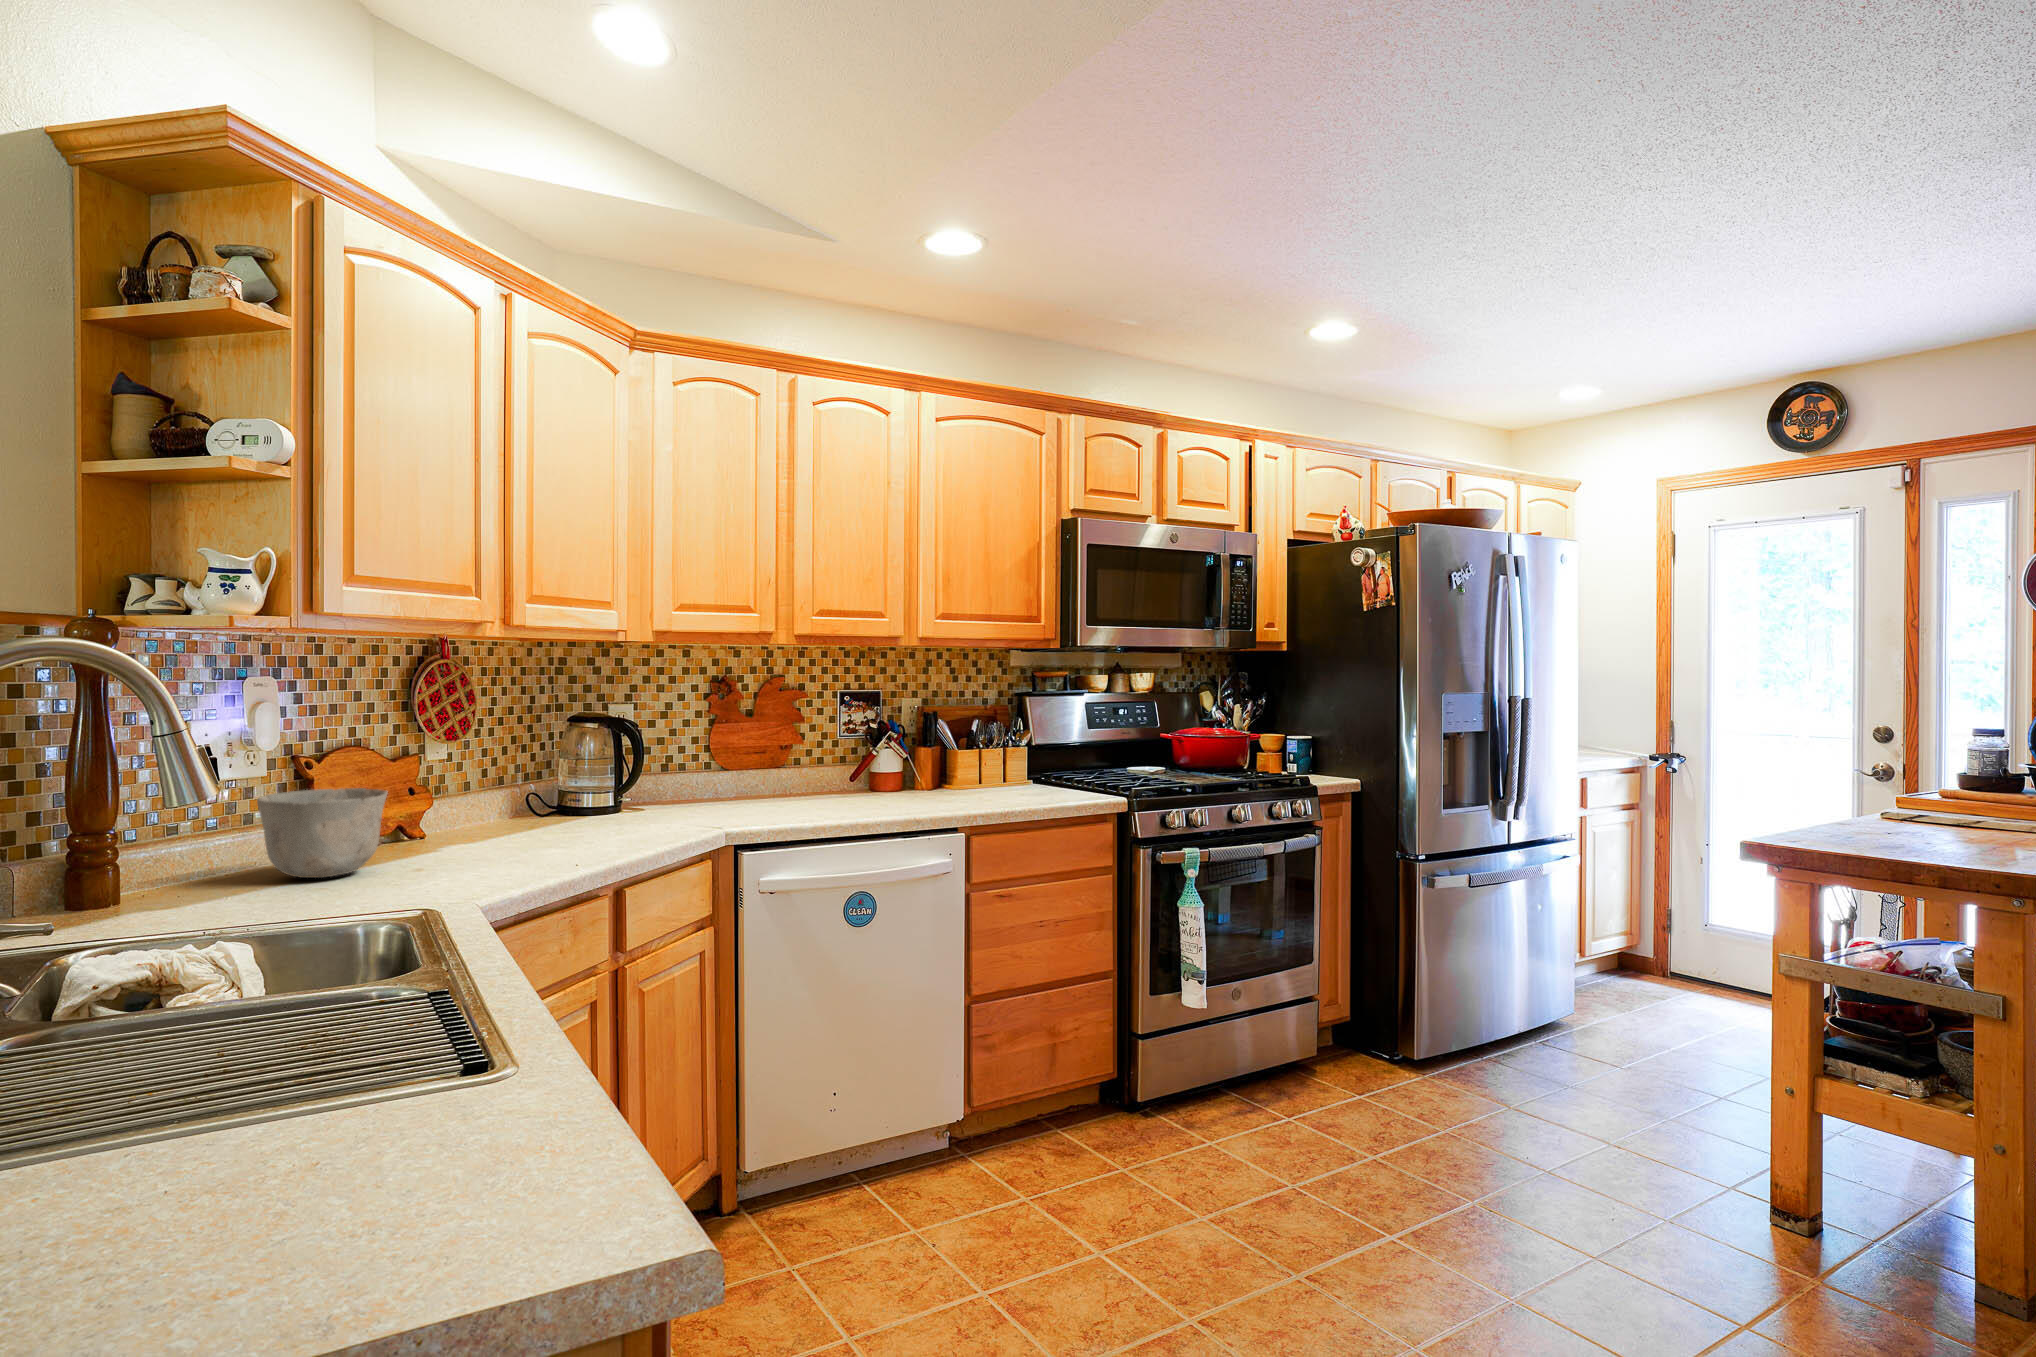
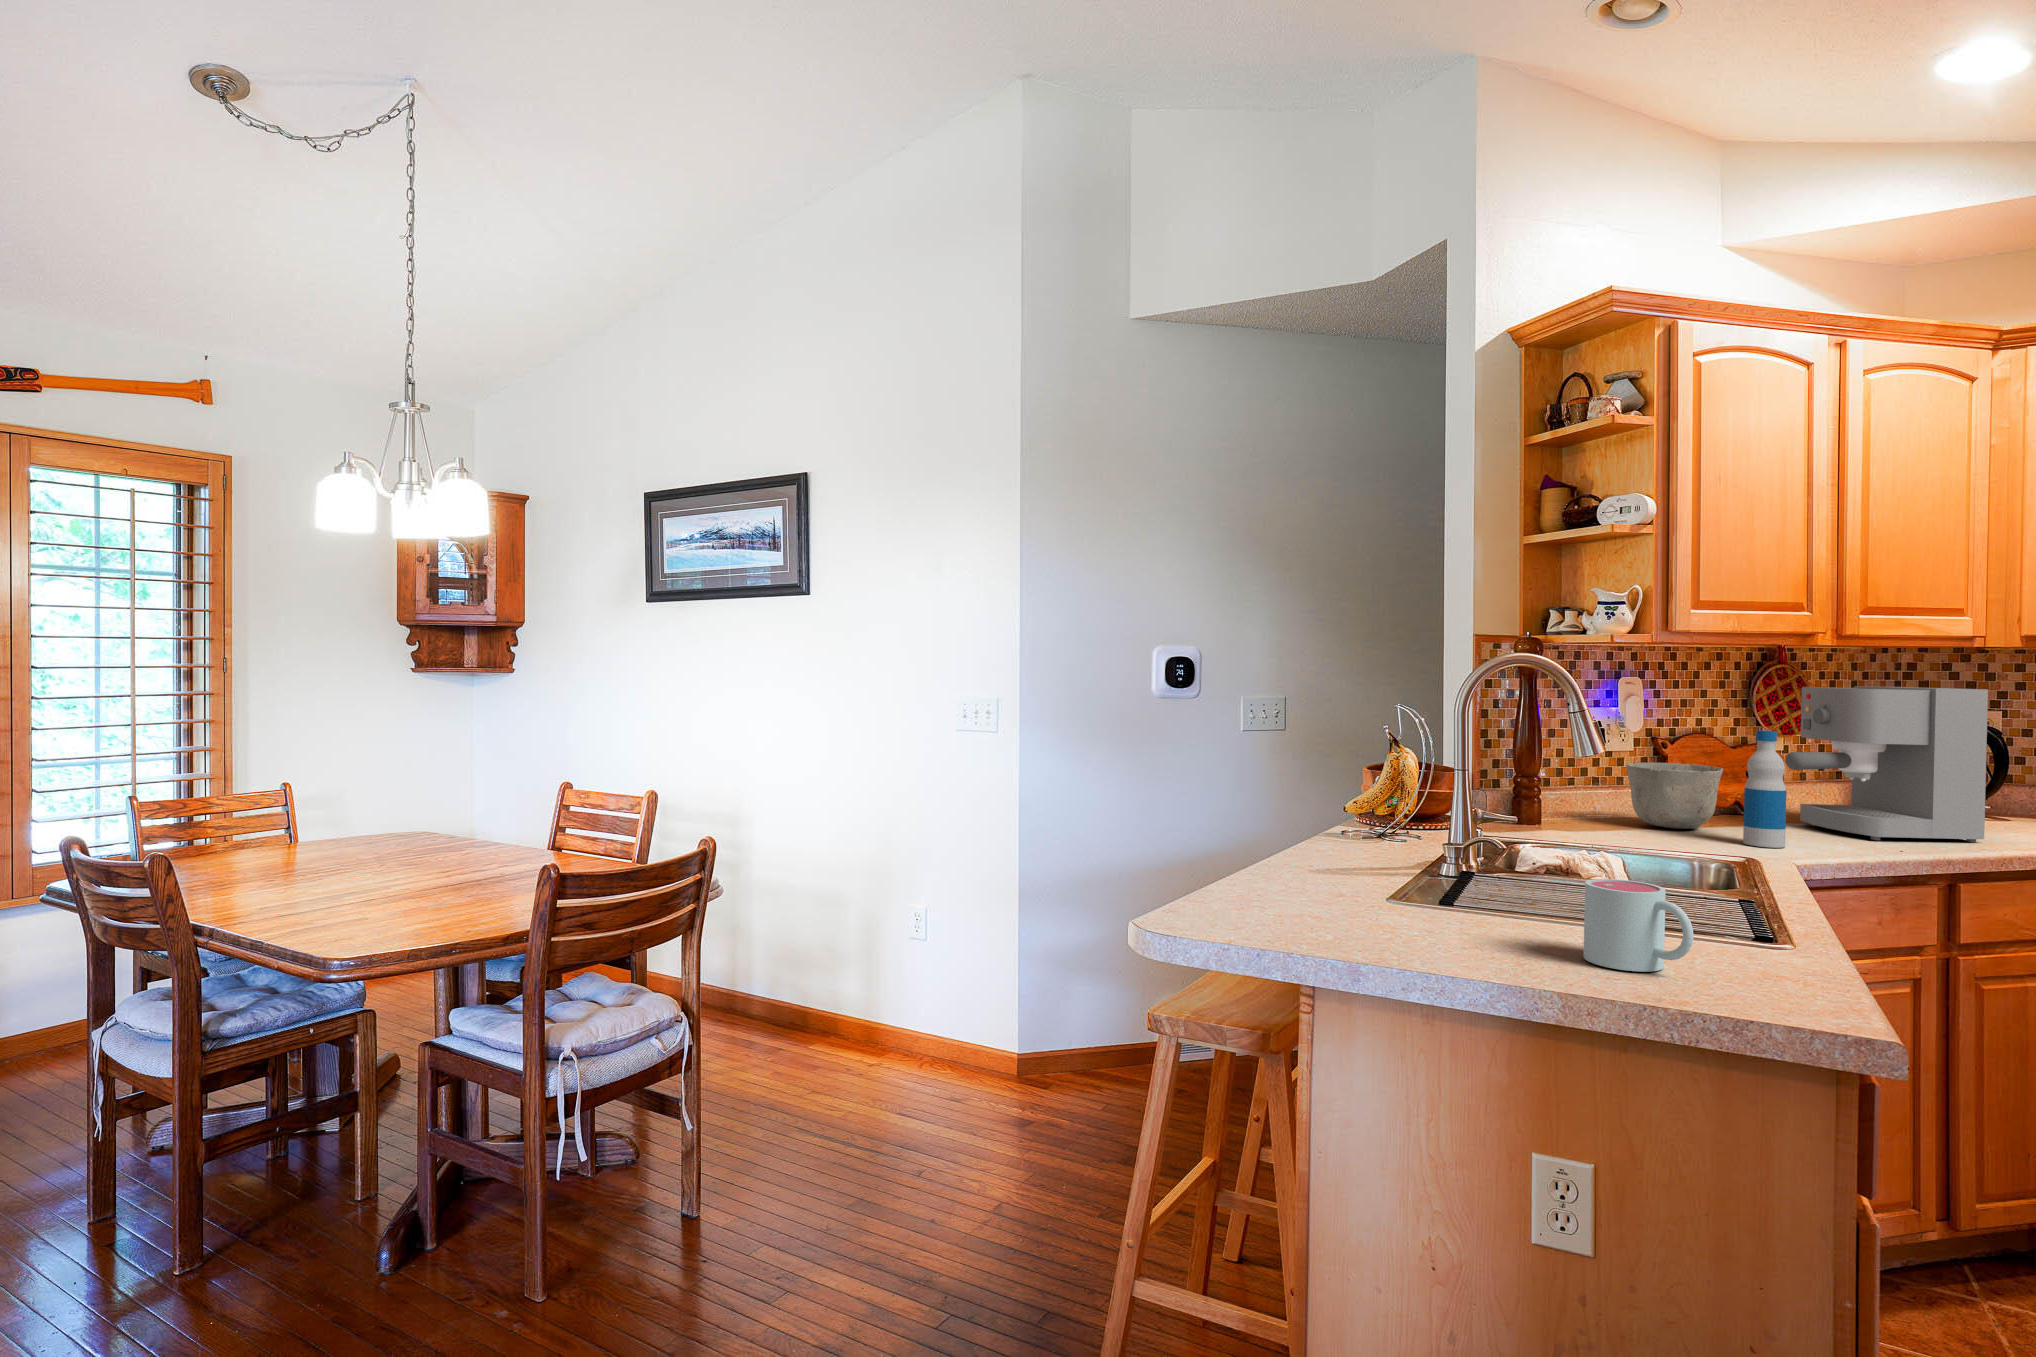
coffee maker: none [458,684,640,852] -> present [1785,686,1988,842]
bottle: none [417,741,466,887] -> present [1743,730,1786,848]
mug: none [187,1060,407,1267] -> present [1584,879,1694,972]

